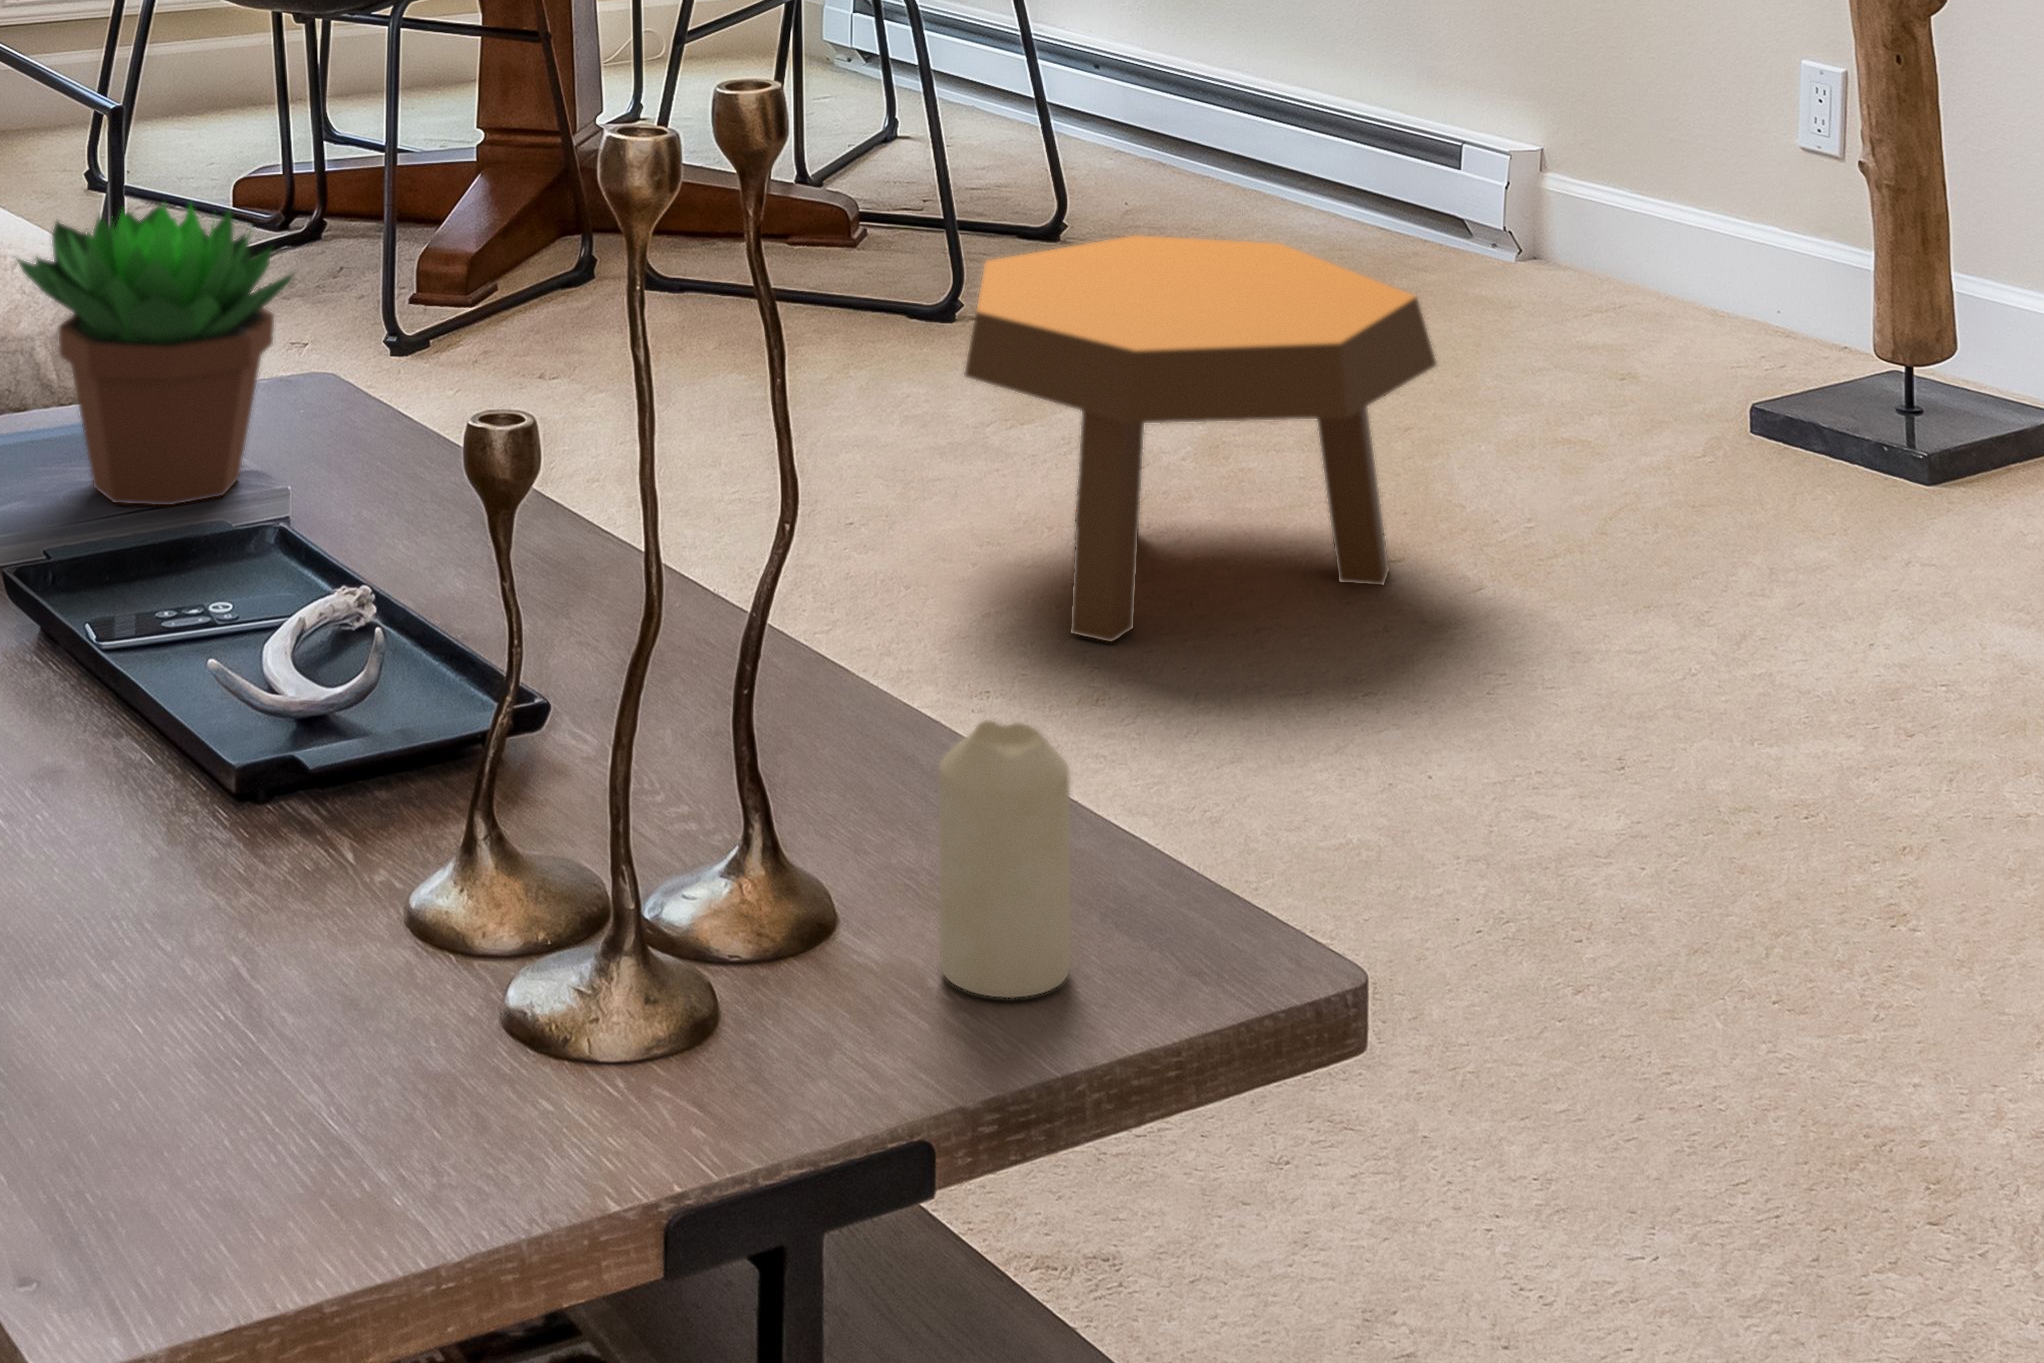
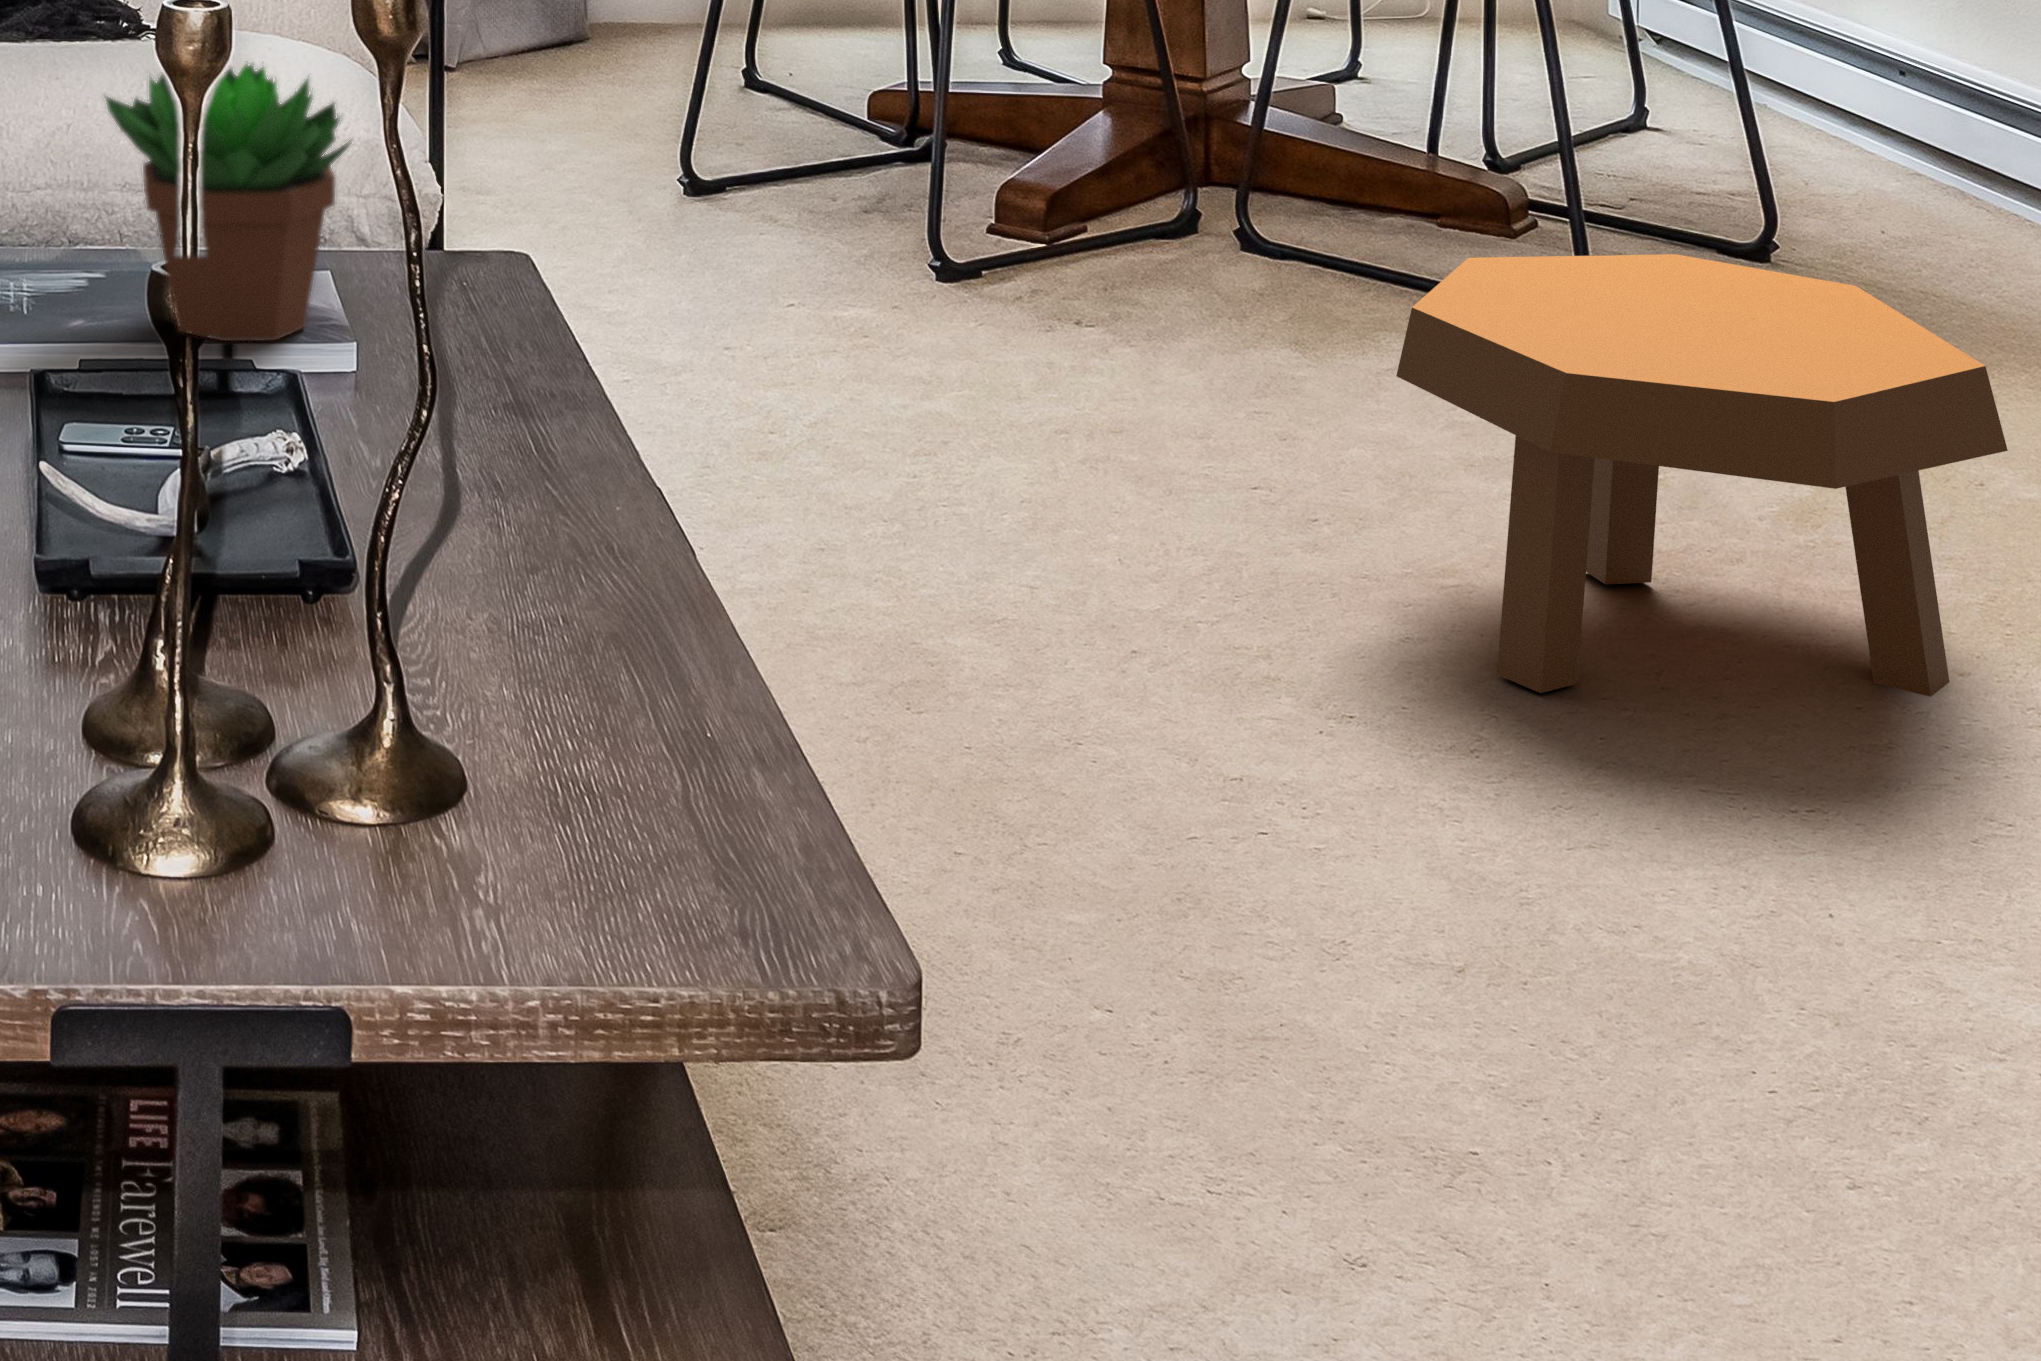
candle: present [939,720,1070,998] -> none [437,627,570,906]

